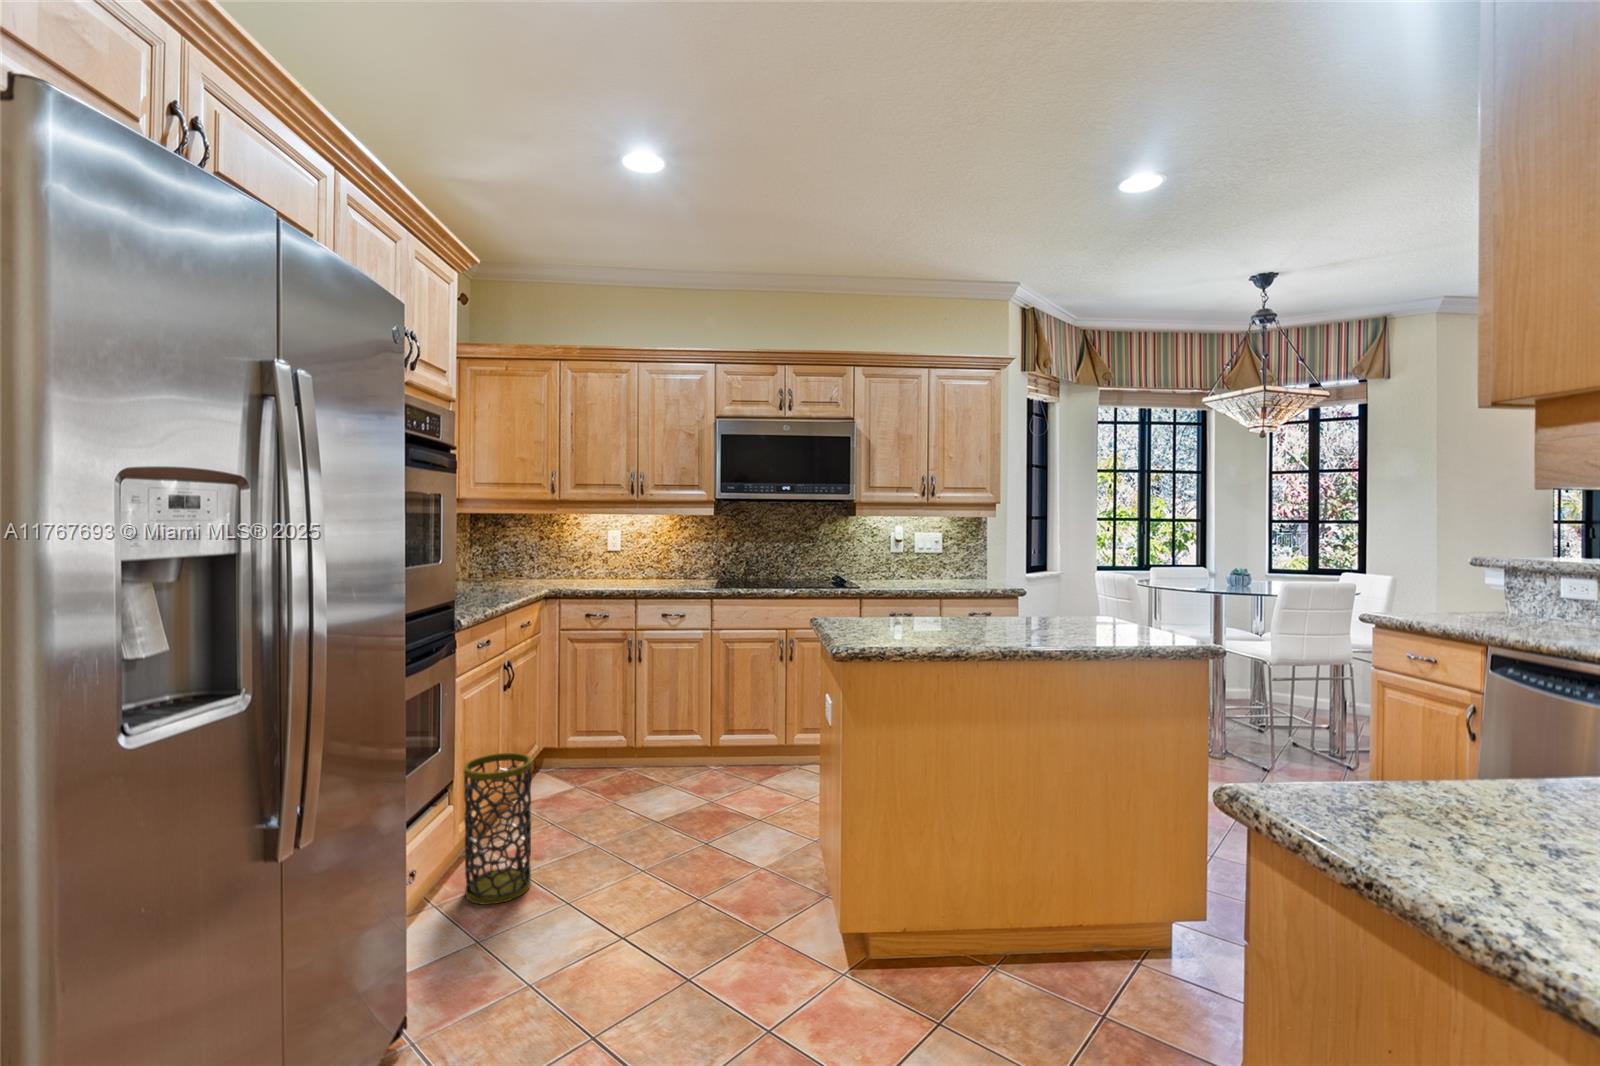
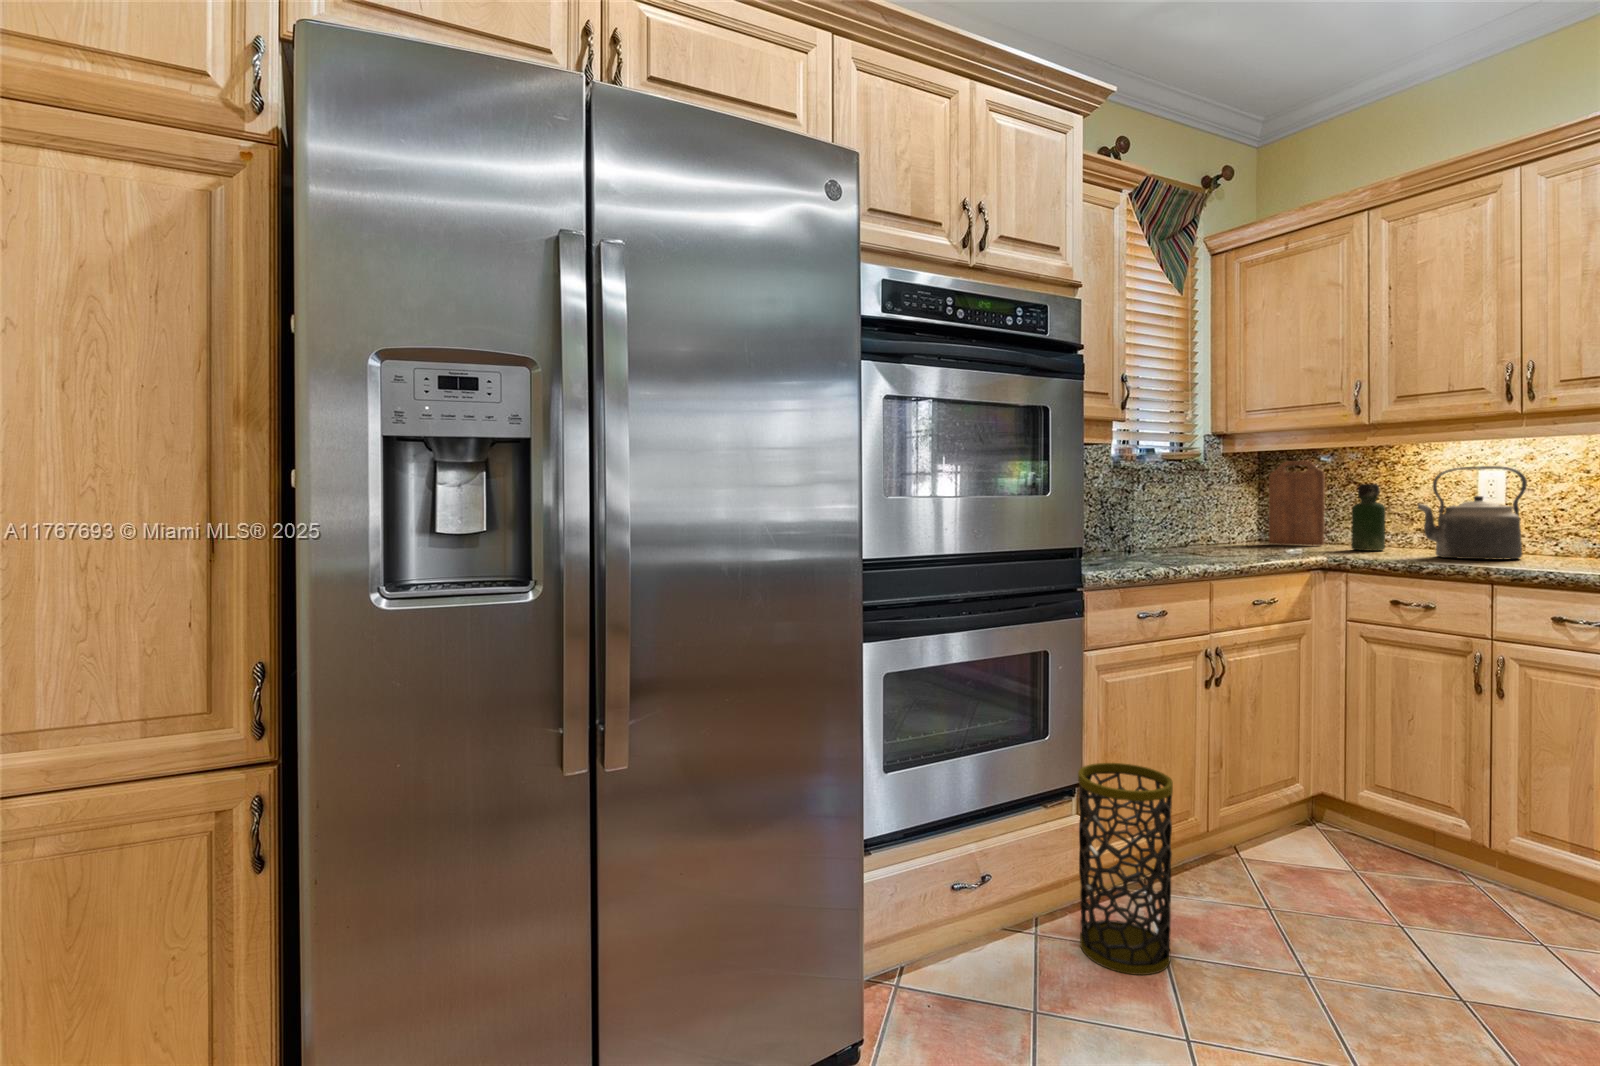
cutting board: none [482,519,519,579] -> present [1269,461,1325,545]
kettle: none [588,530,635,585] -> present [1418,466,1527,560]
bottle: none [543,537,562,581] -> present [1351,484,1385,551]

